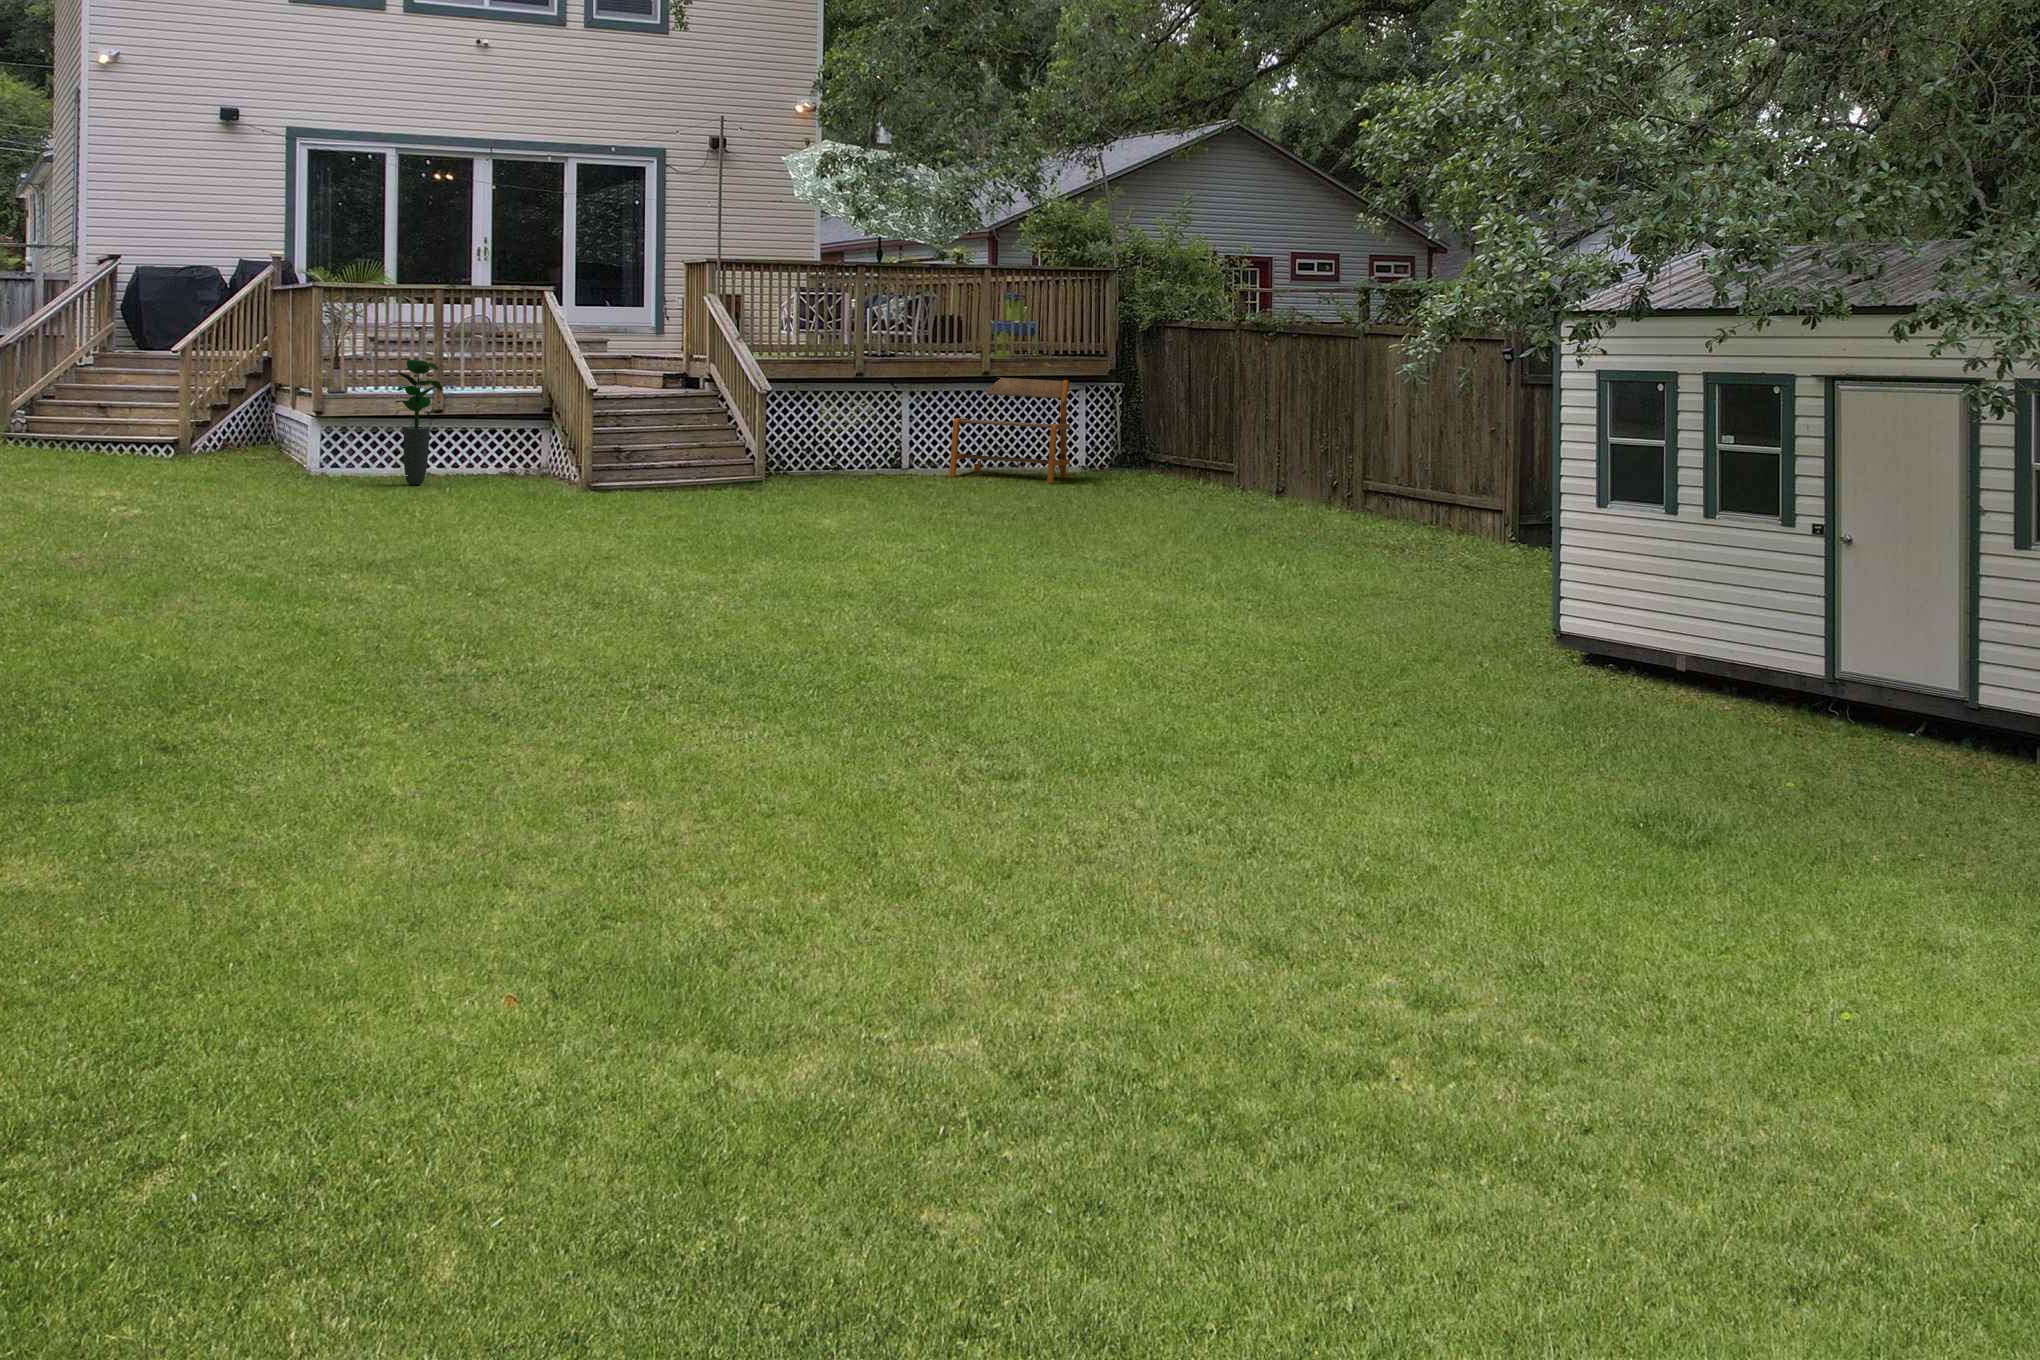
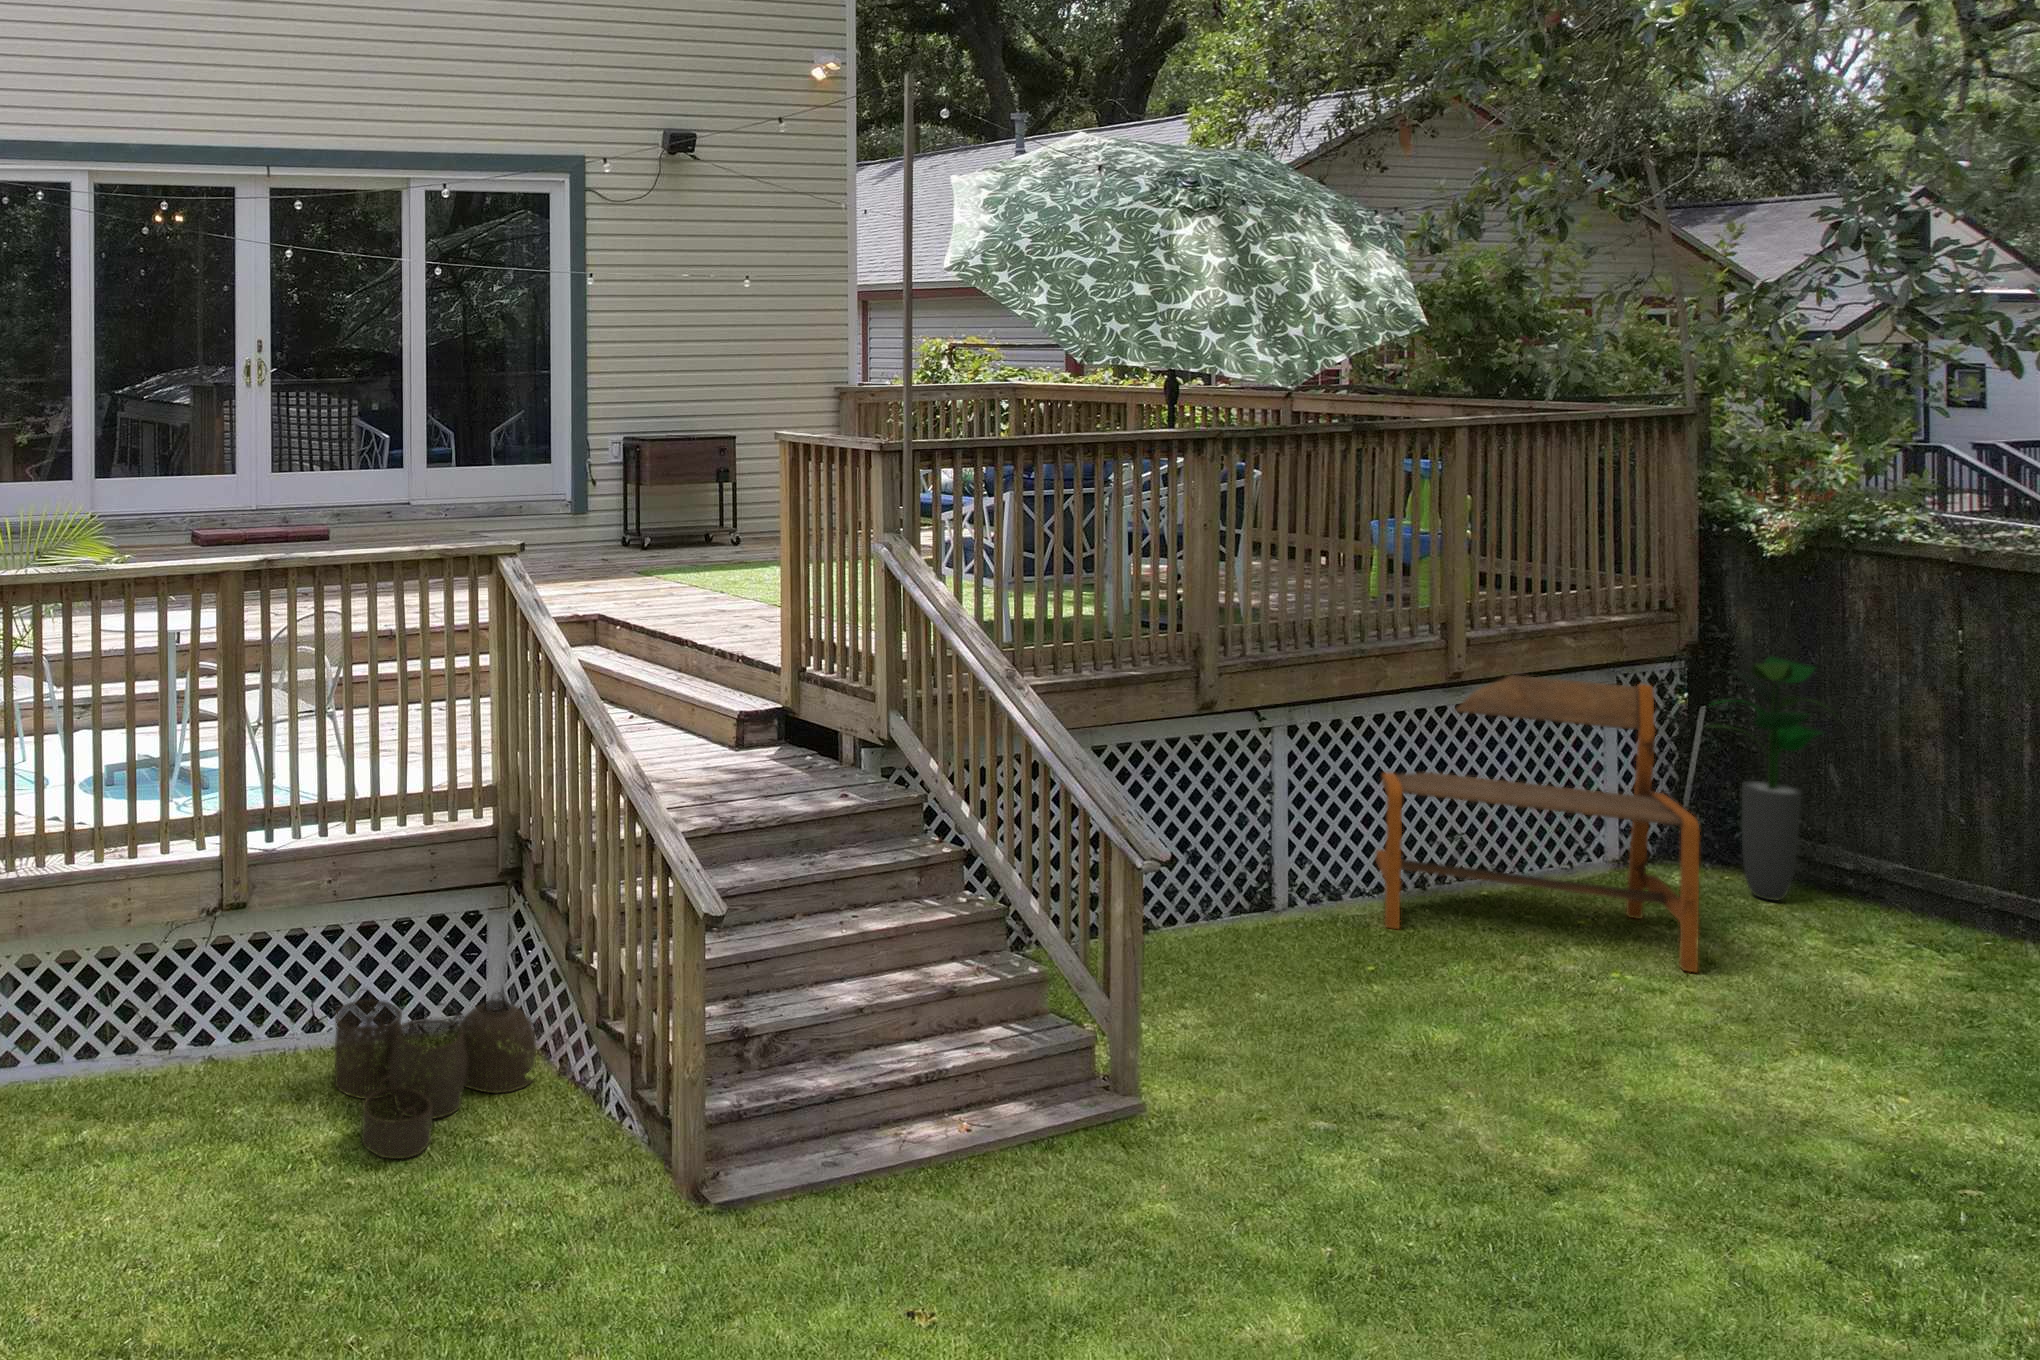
potted plant: present [395,360,442,485] -> present [1711,657,1828,900]
woven basket: none [475,452,554,489] -> present [335,989,536,1159]

